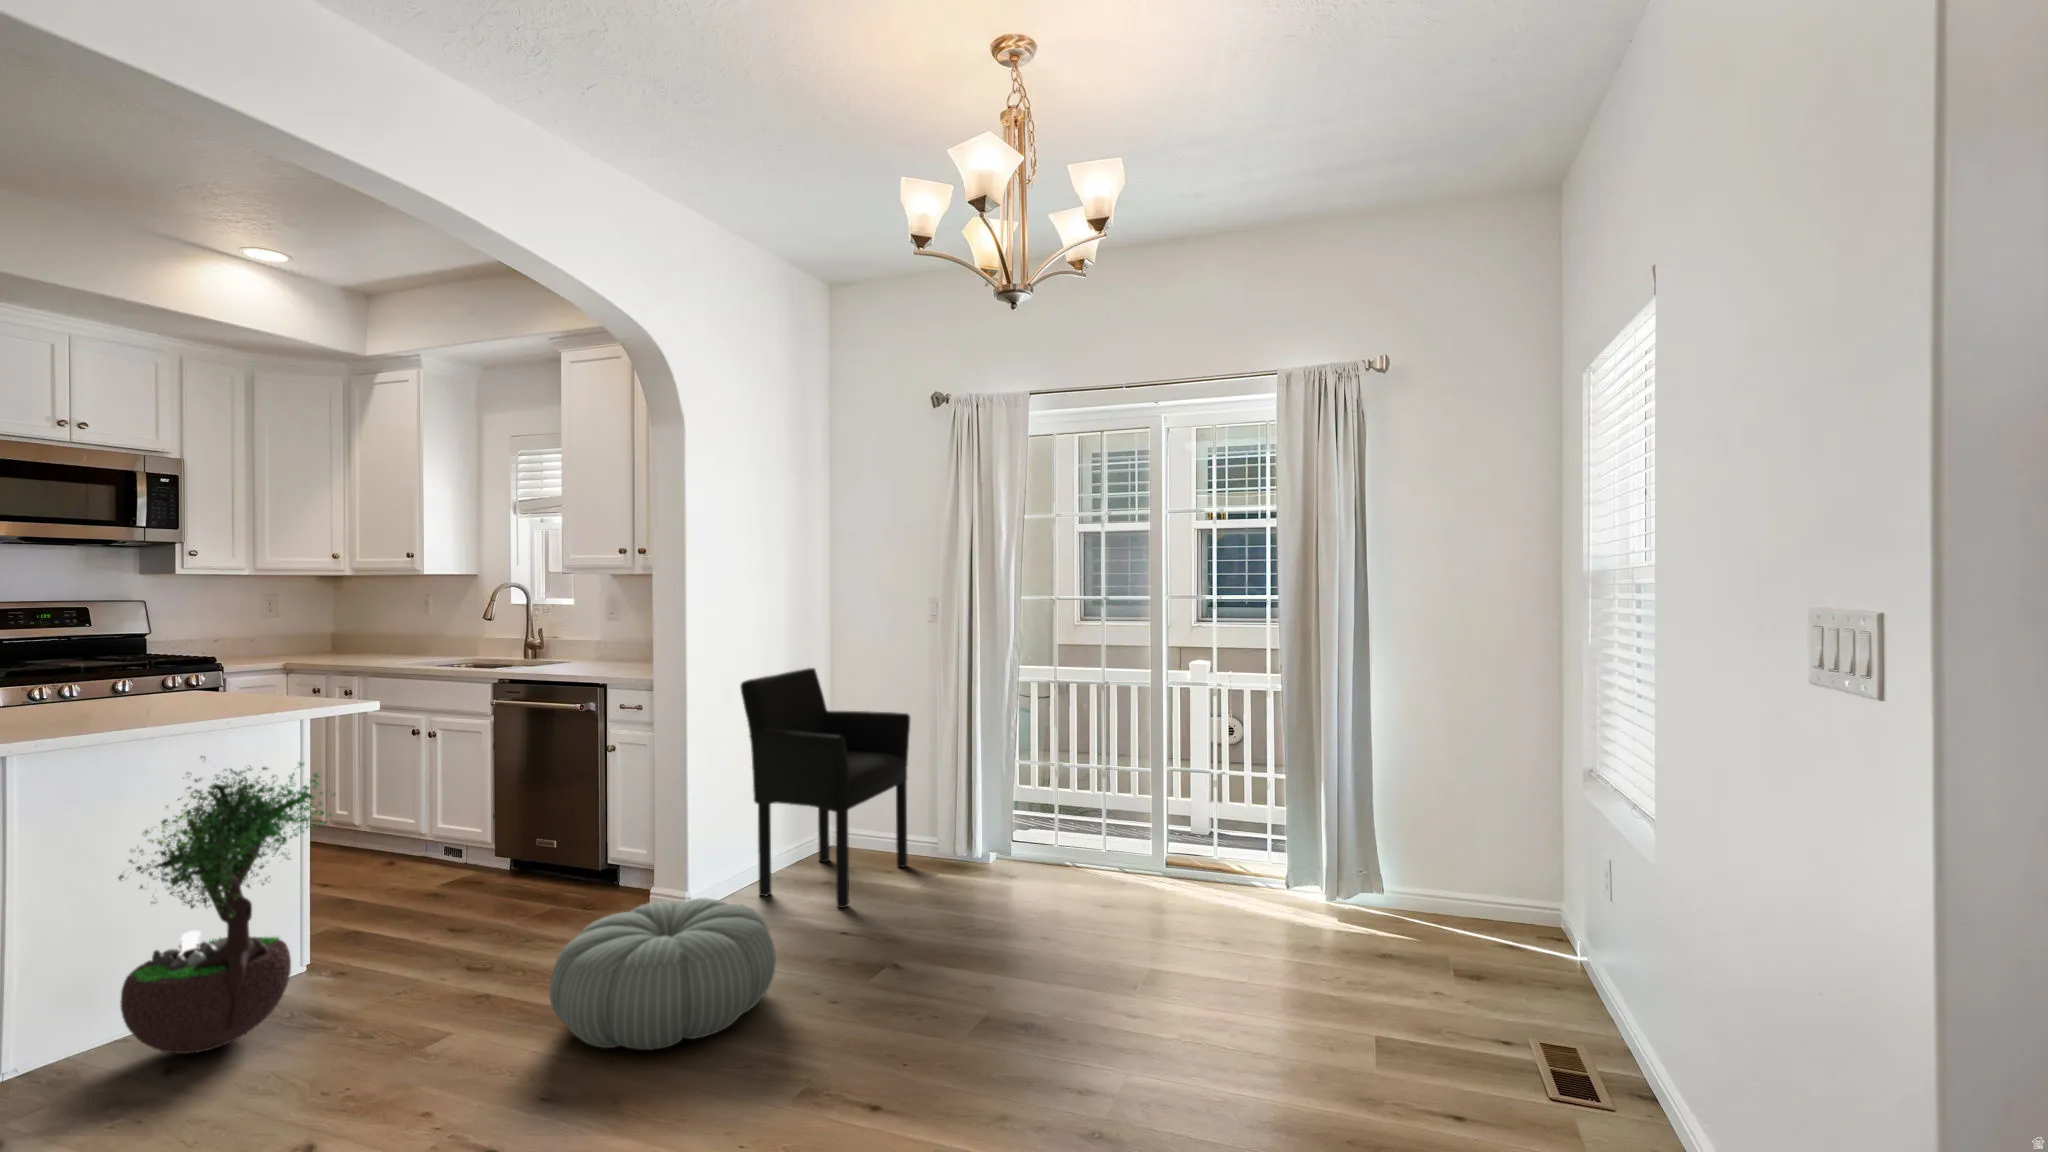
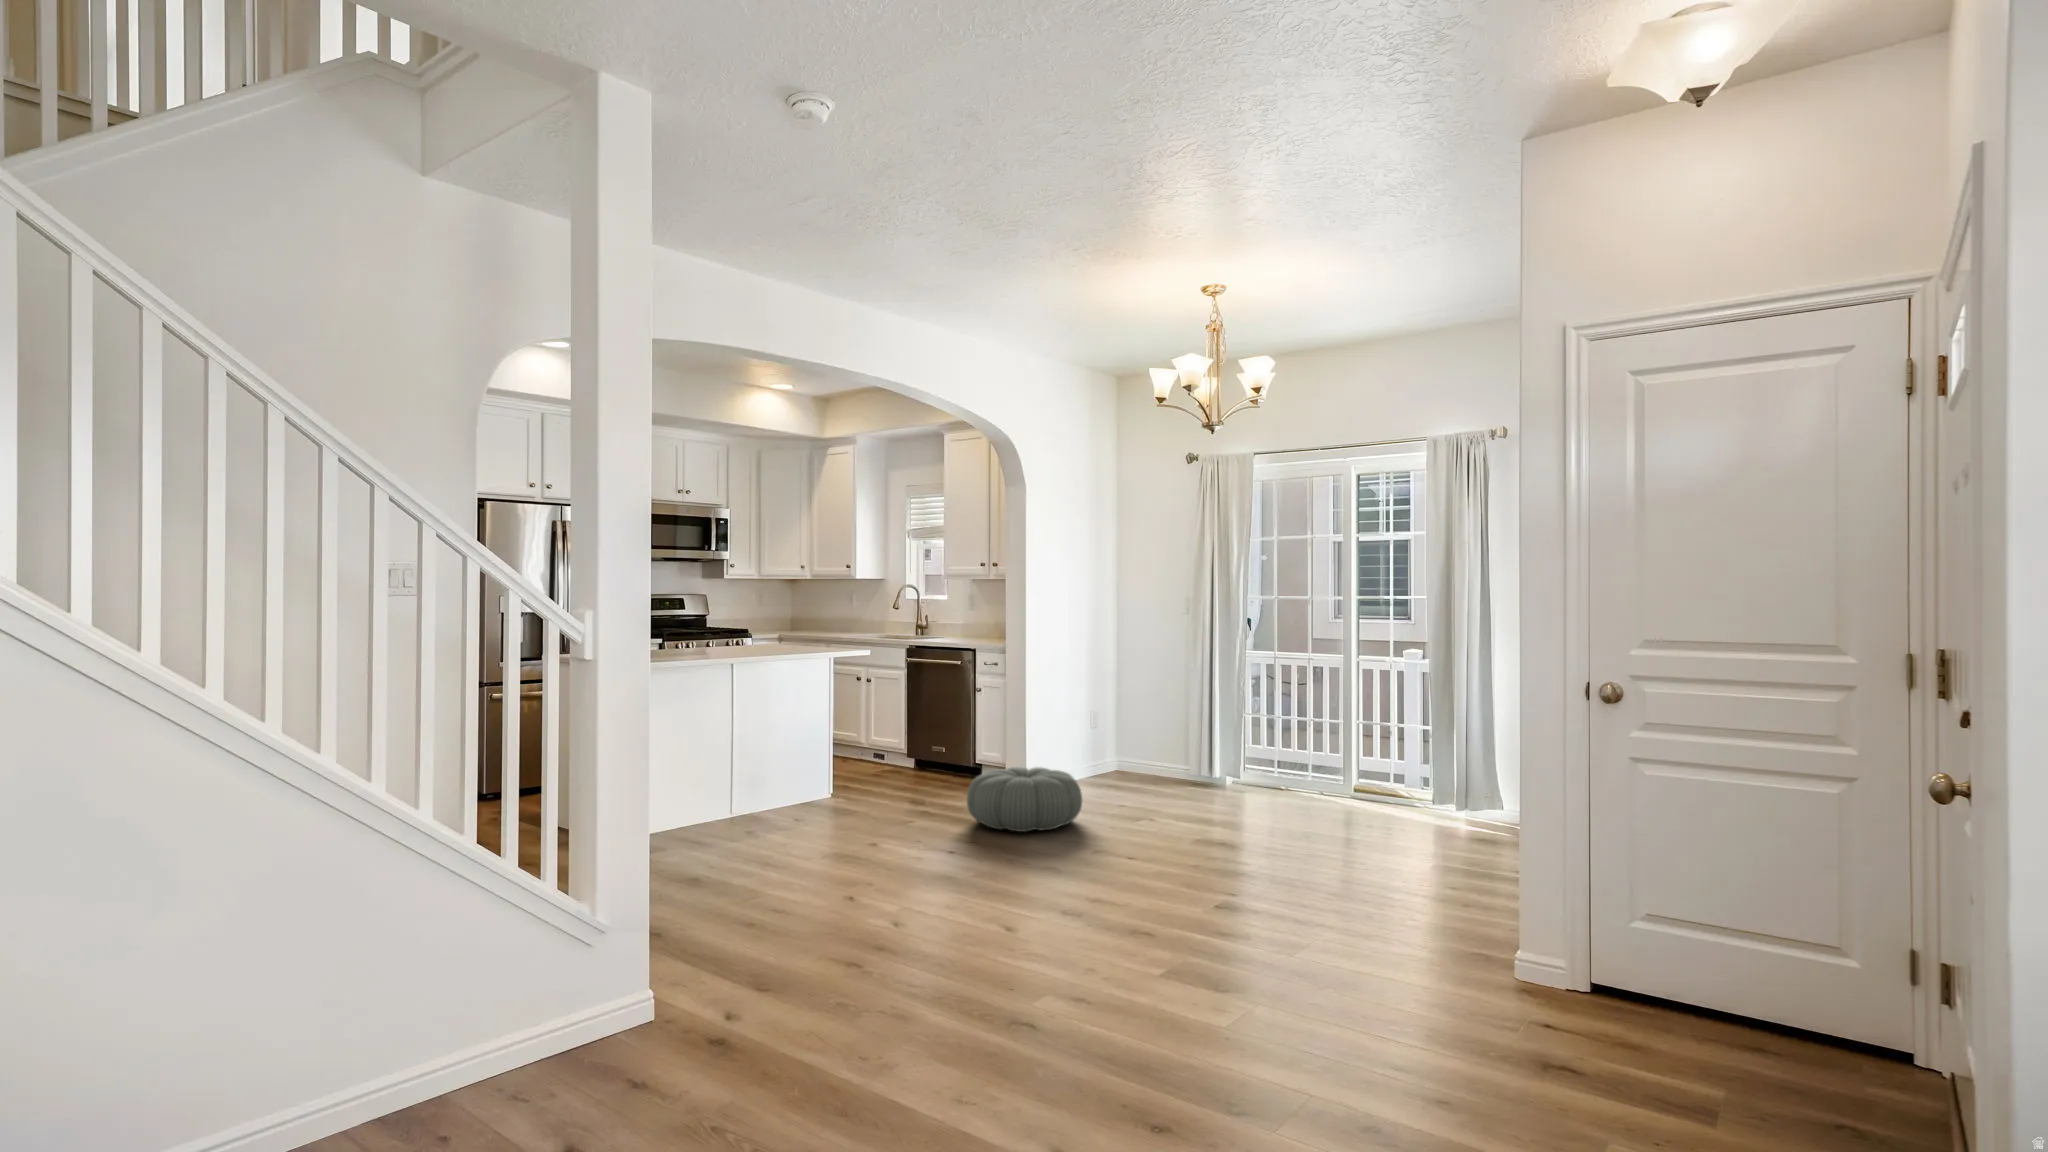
armchair: present [741,668,910,908] -> none [1059,645,1171,796]
potted tree: present [118,757,334,1054] -> none [777,668,862,815]

